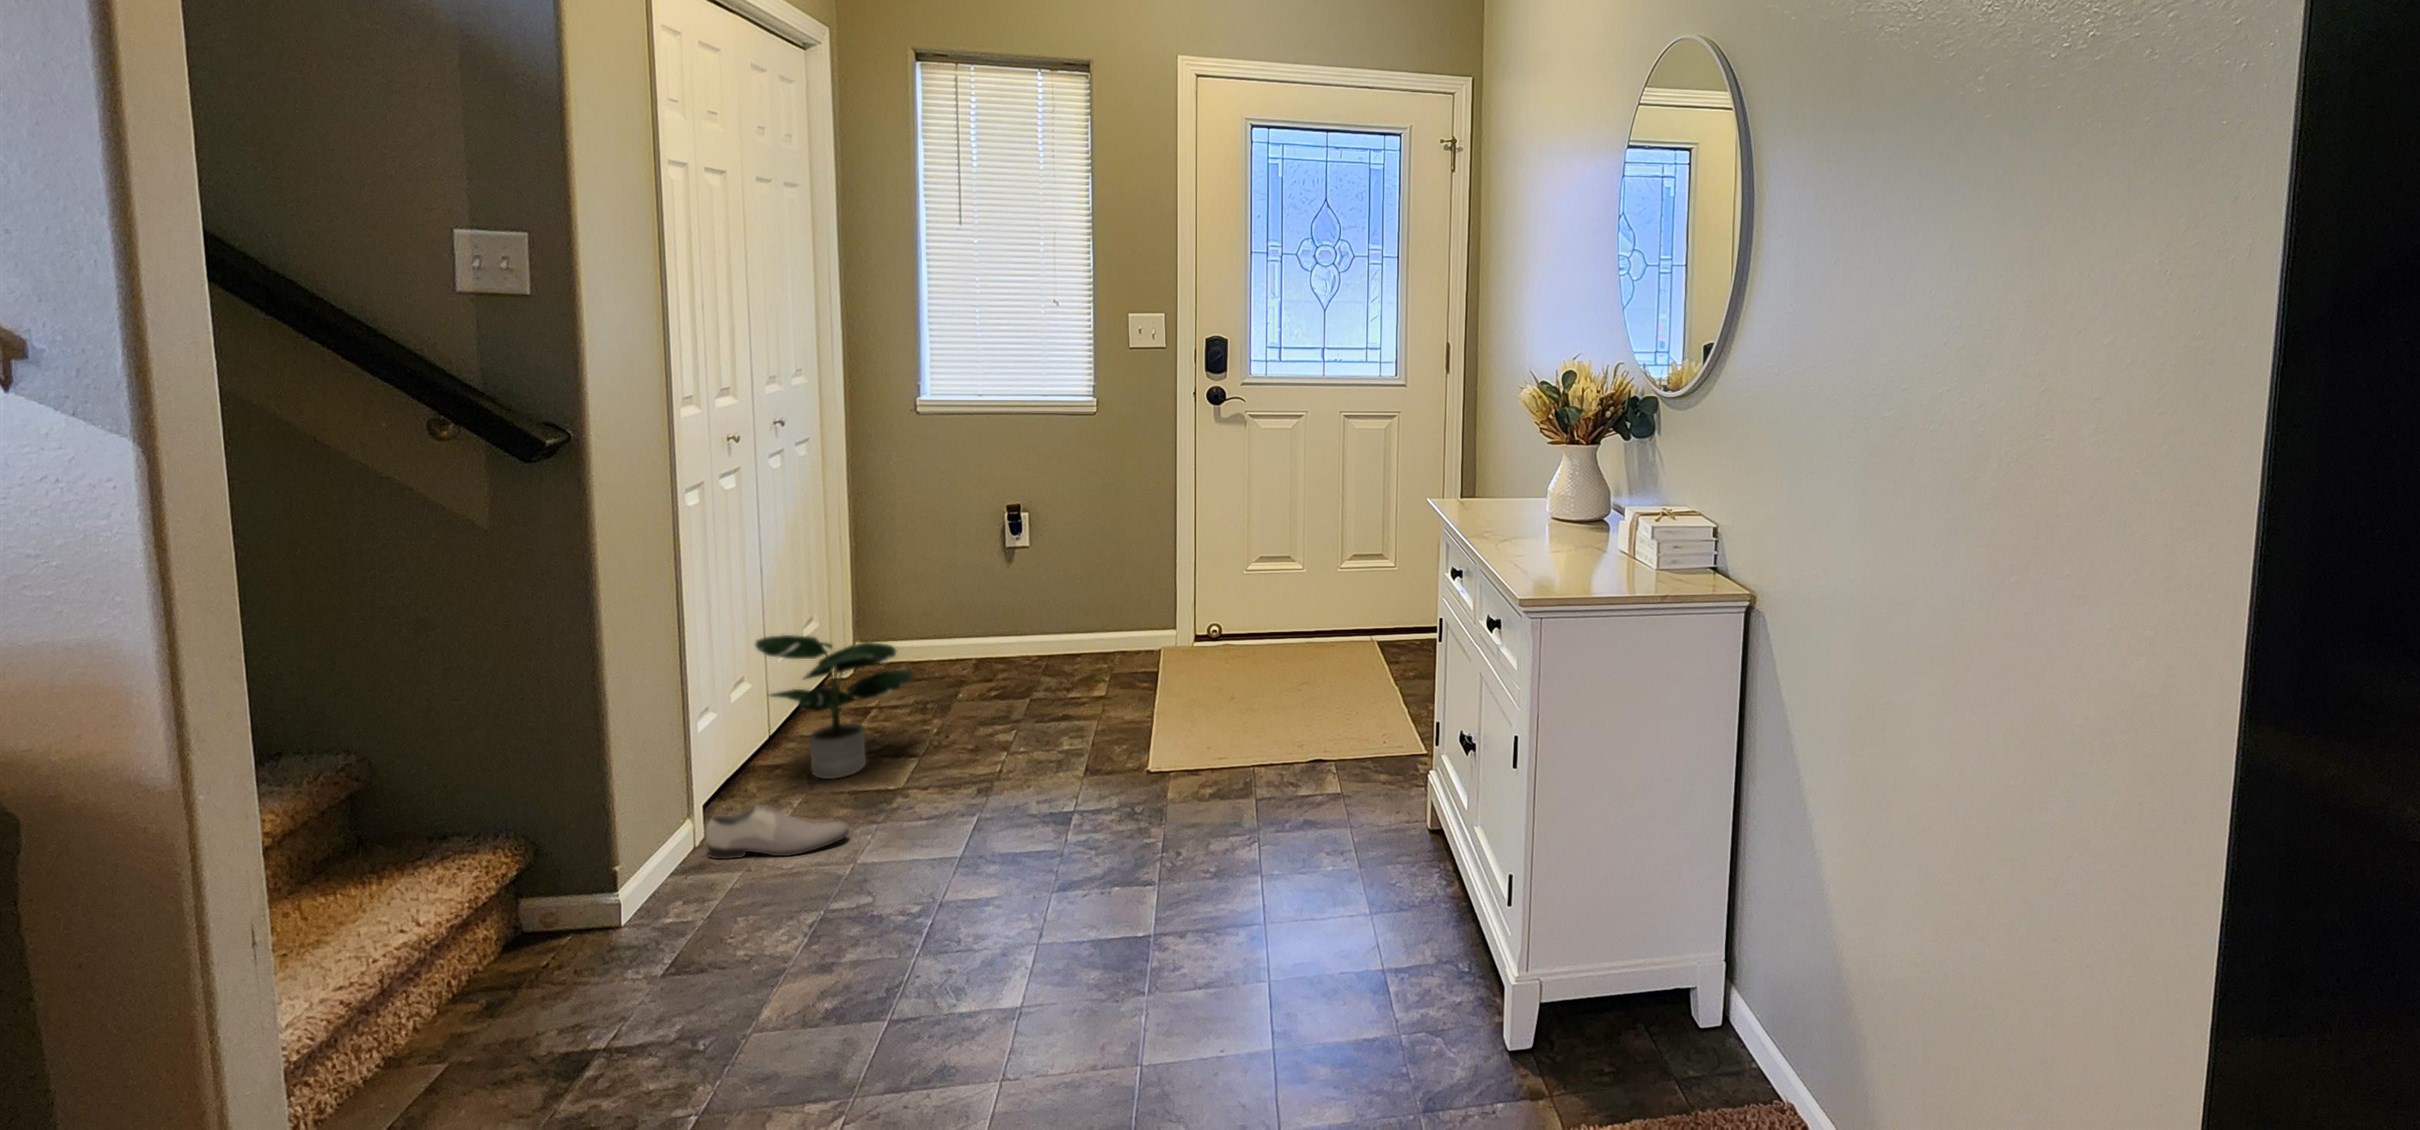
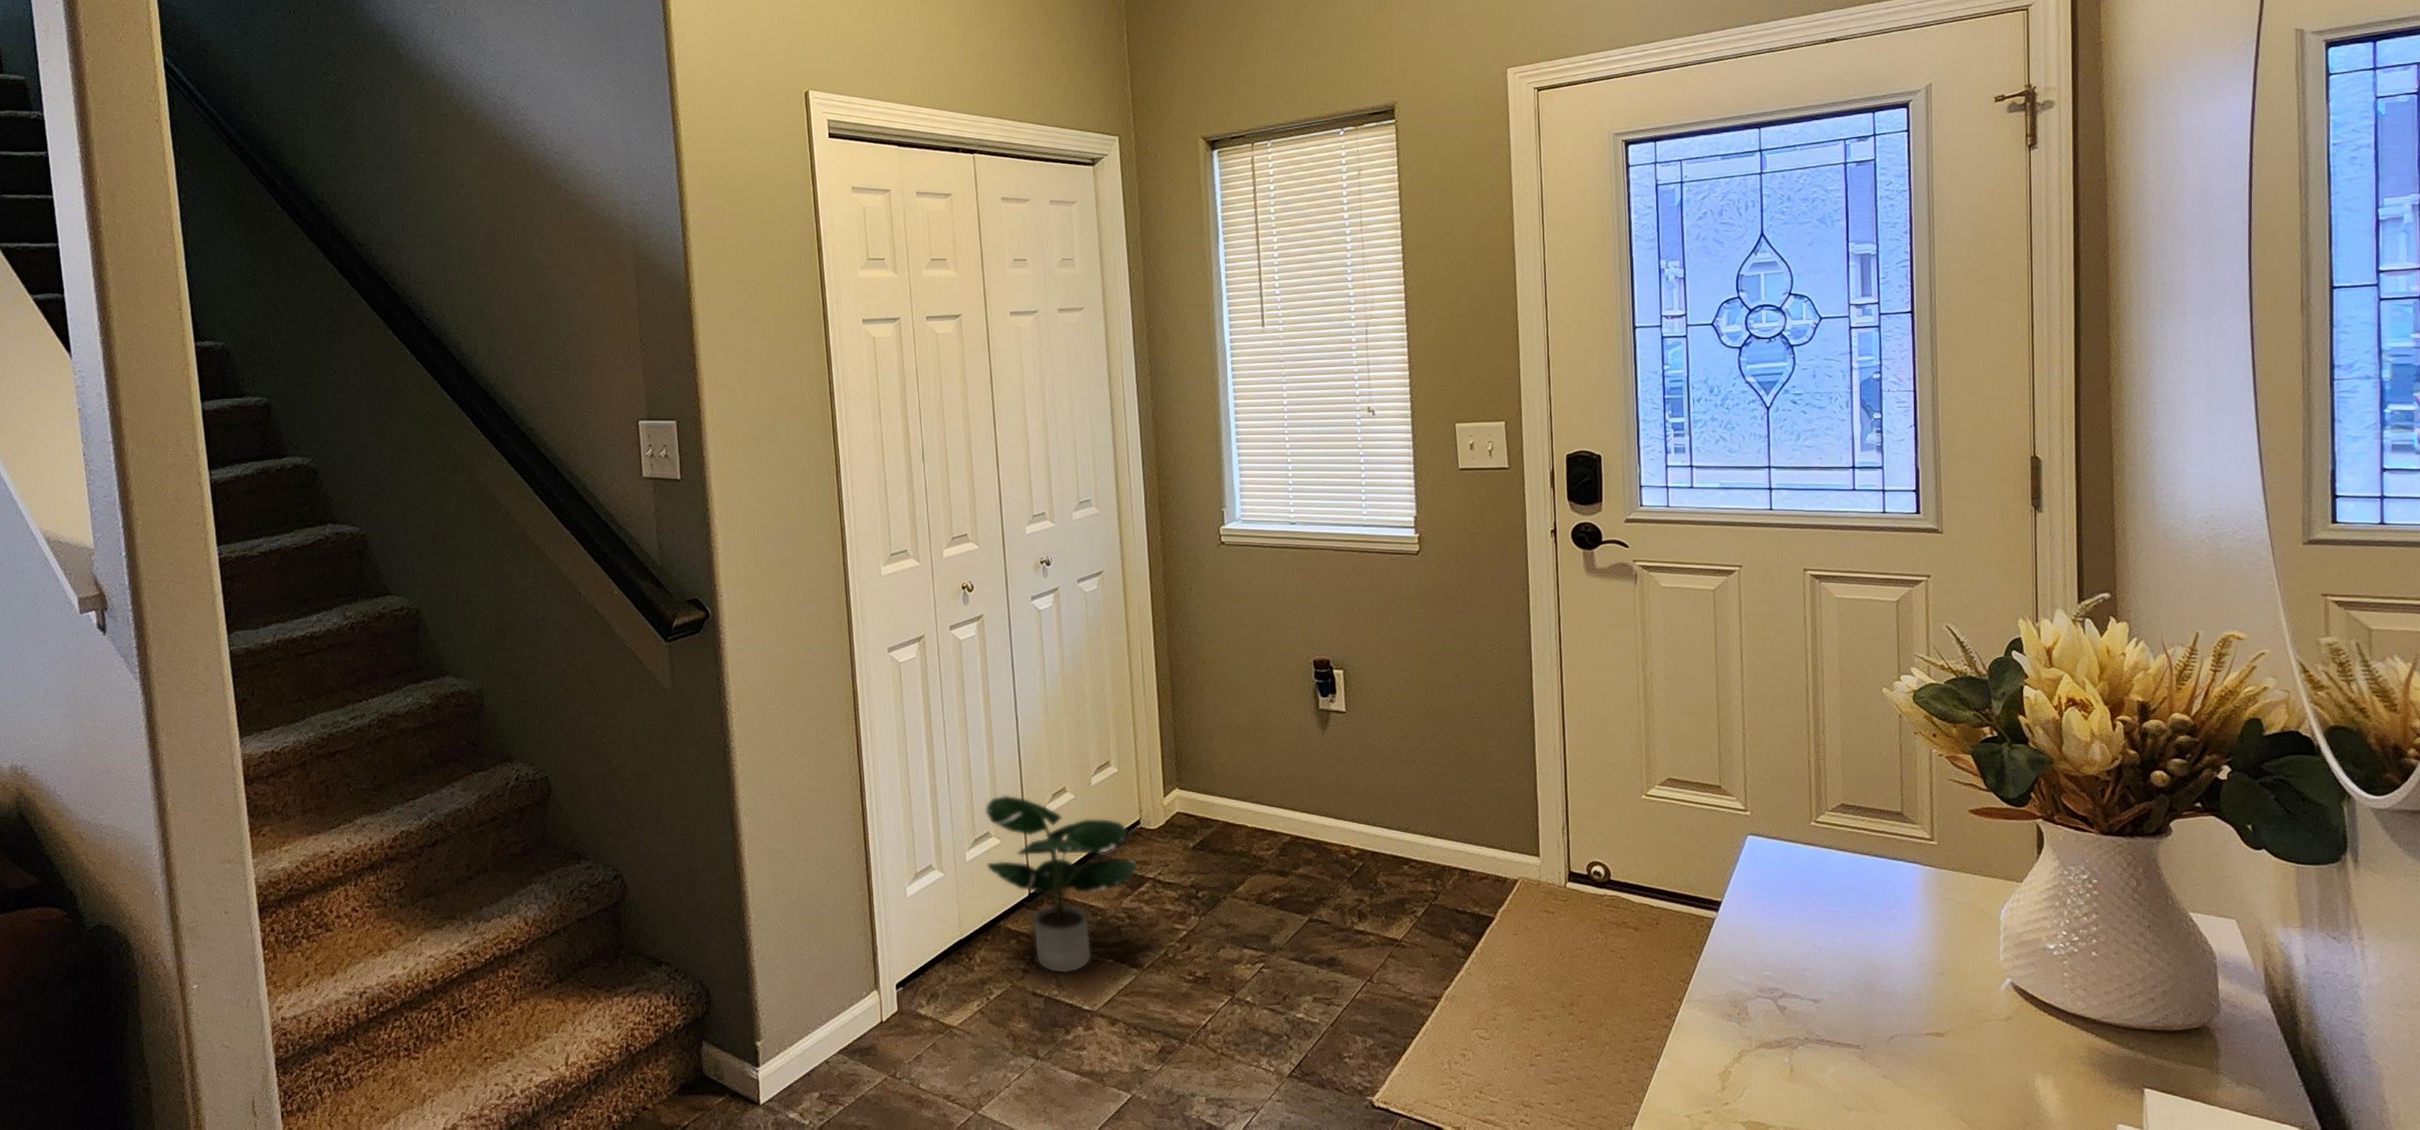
shoe: present [706,804,849,859] -> none [894,992,1009,1067]

